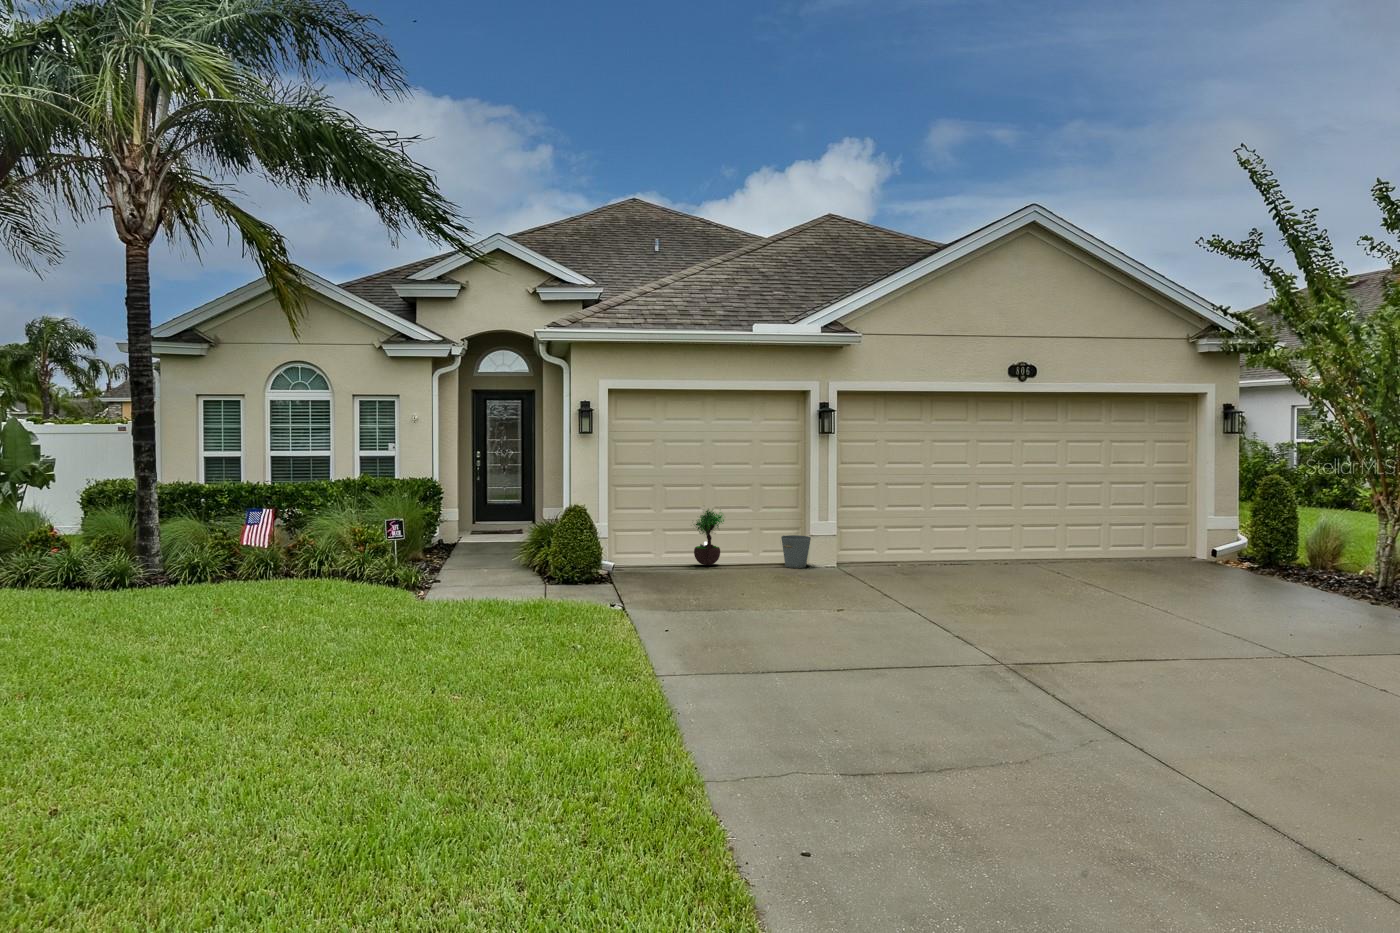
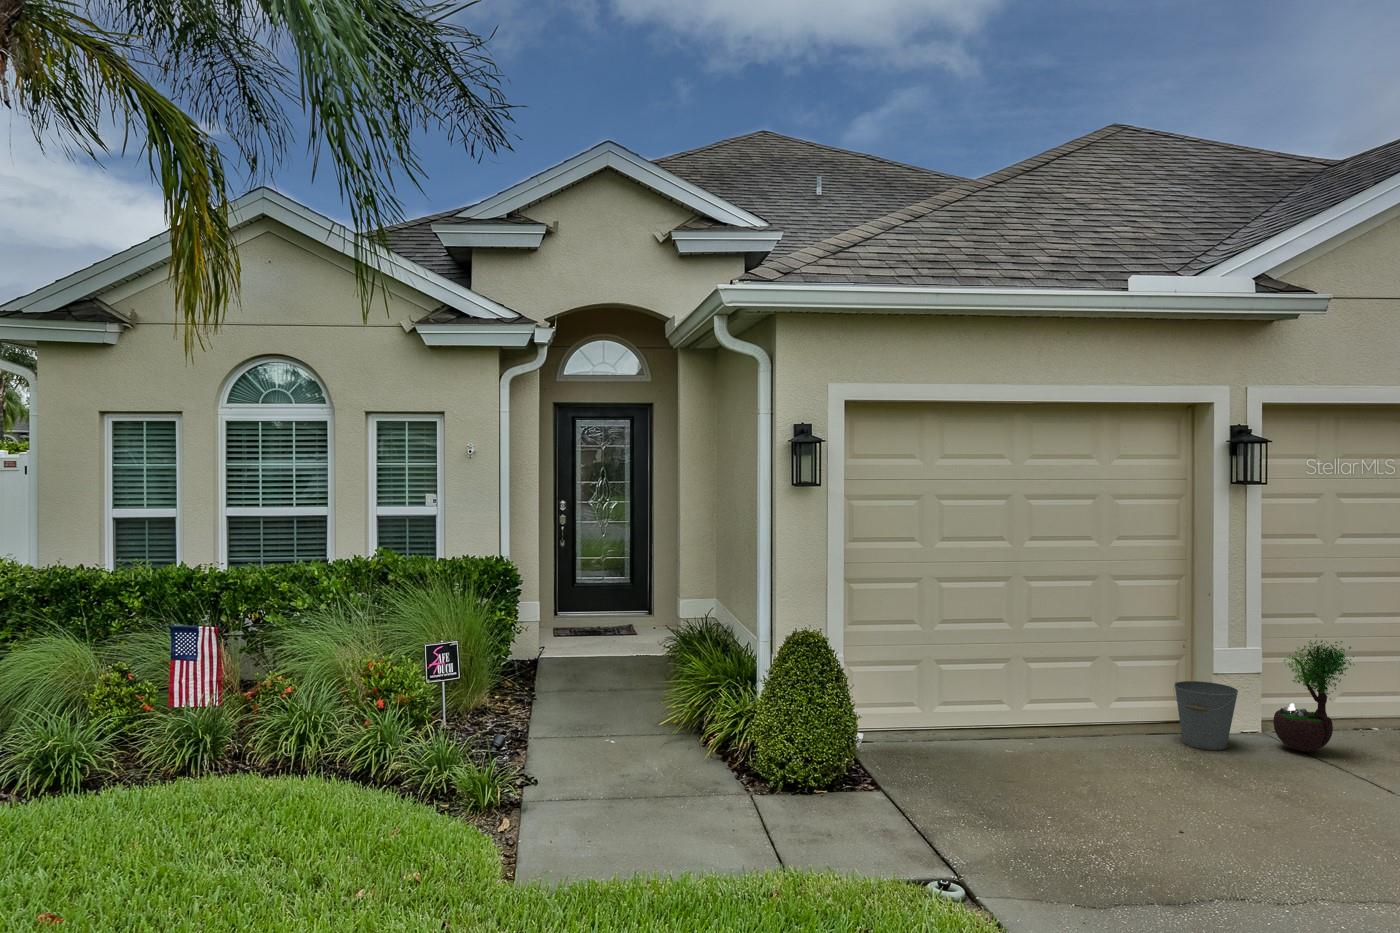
potted tree: present [694,509,724,565] -> present [1273,640,1354,752]

